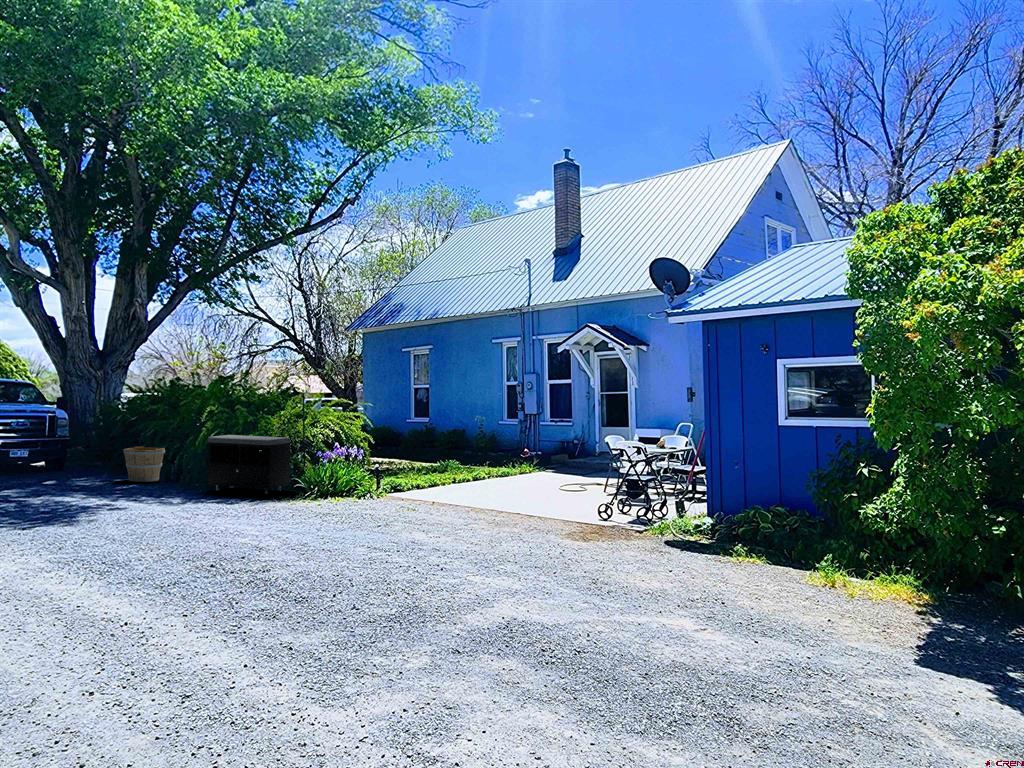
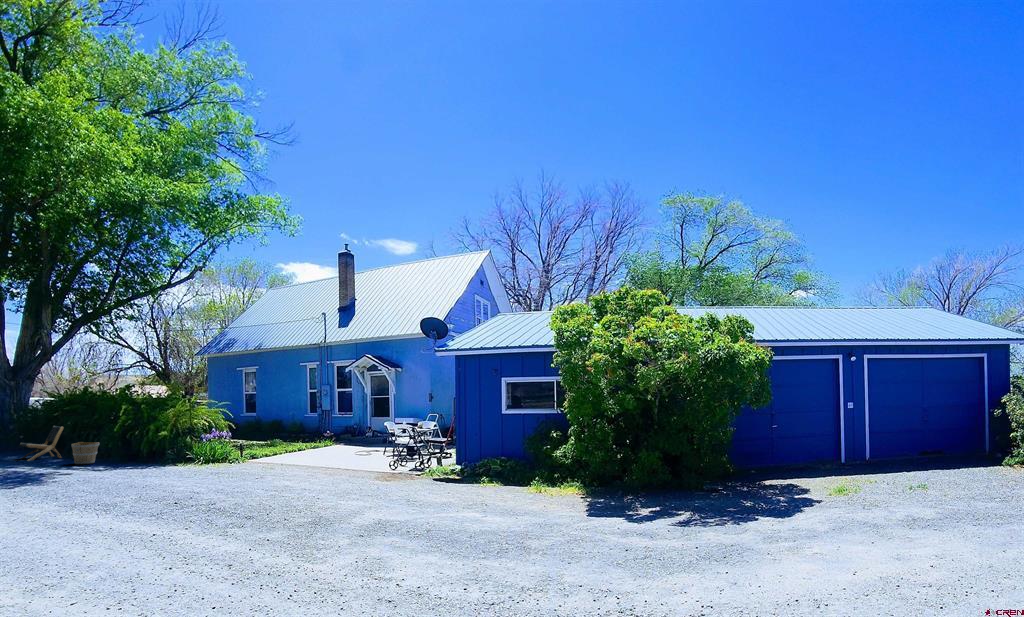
lounge chair: none [71,420,128,471] -> present [20,426,63,460]
storage bench: present [207,435,290,494] -> none [135,431,188,465]

